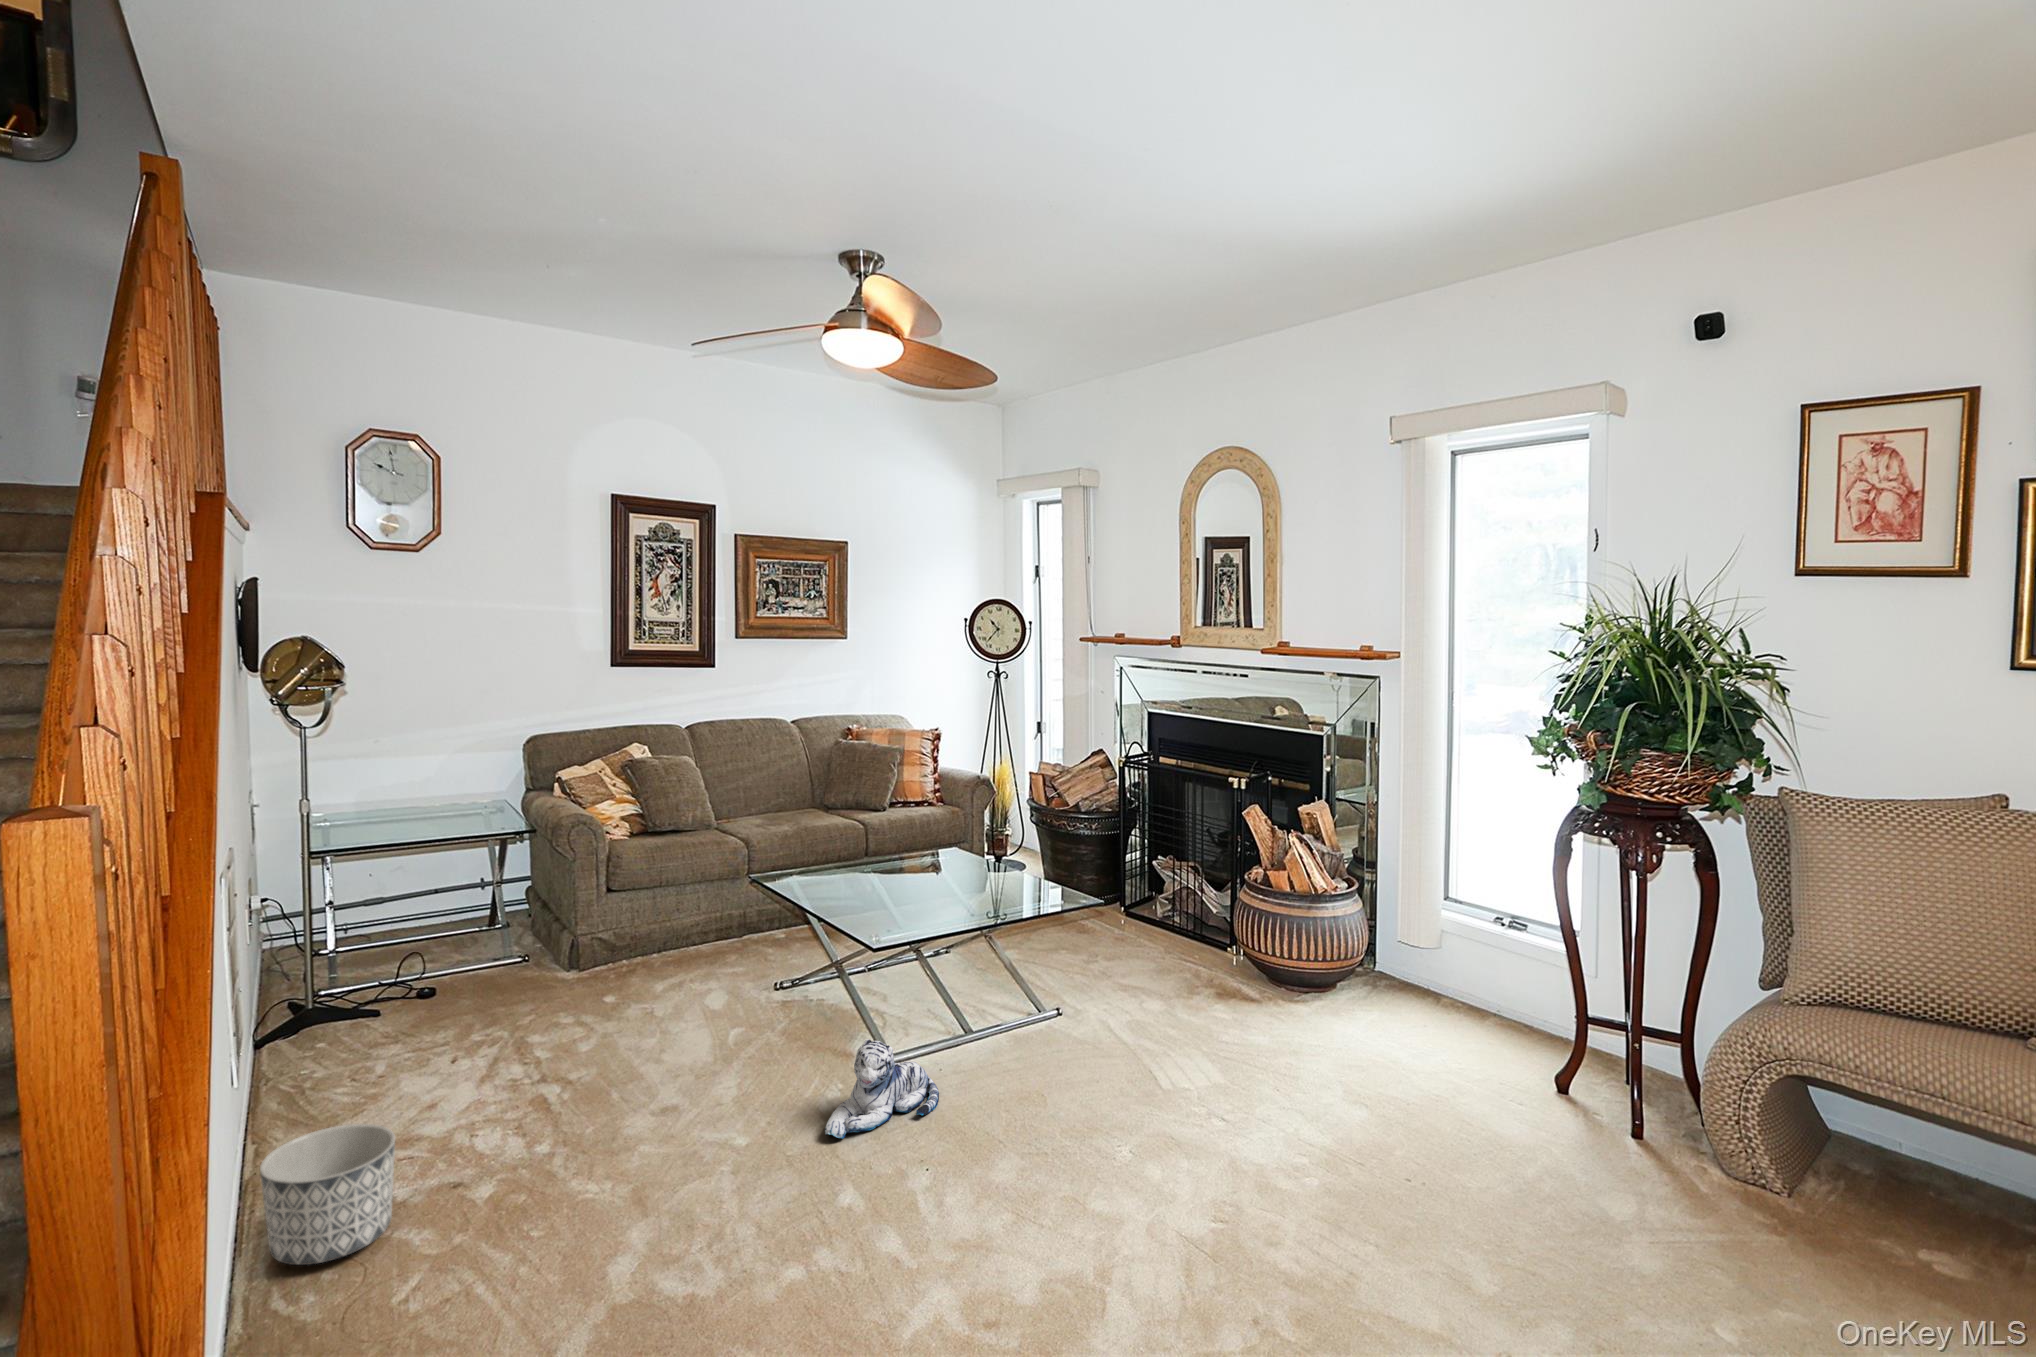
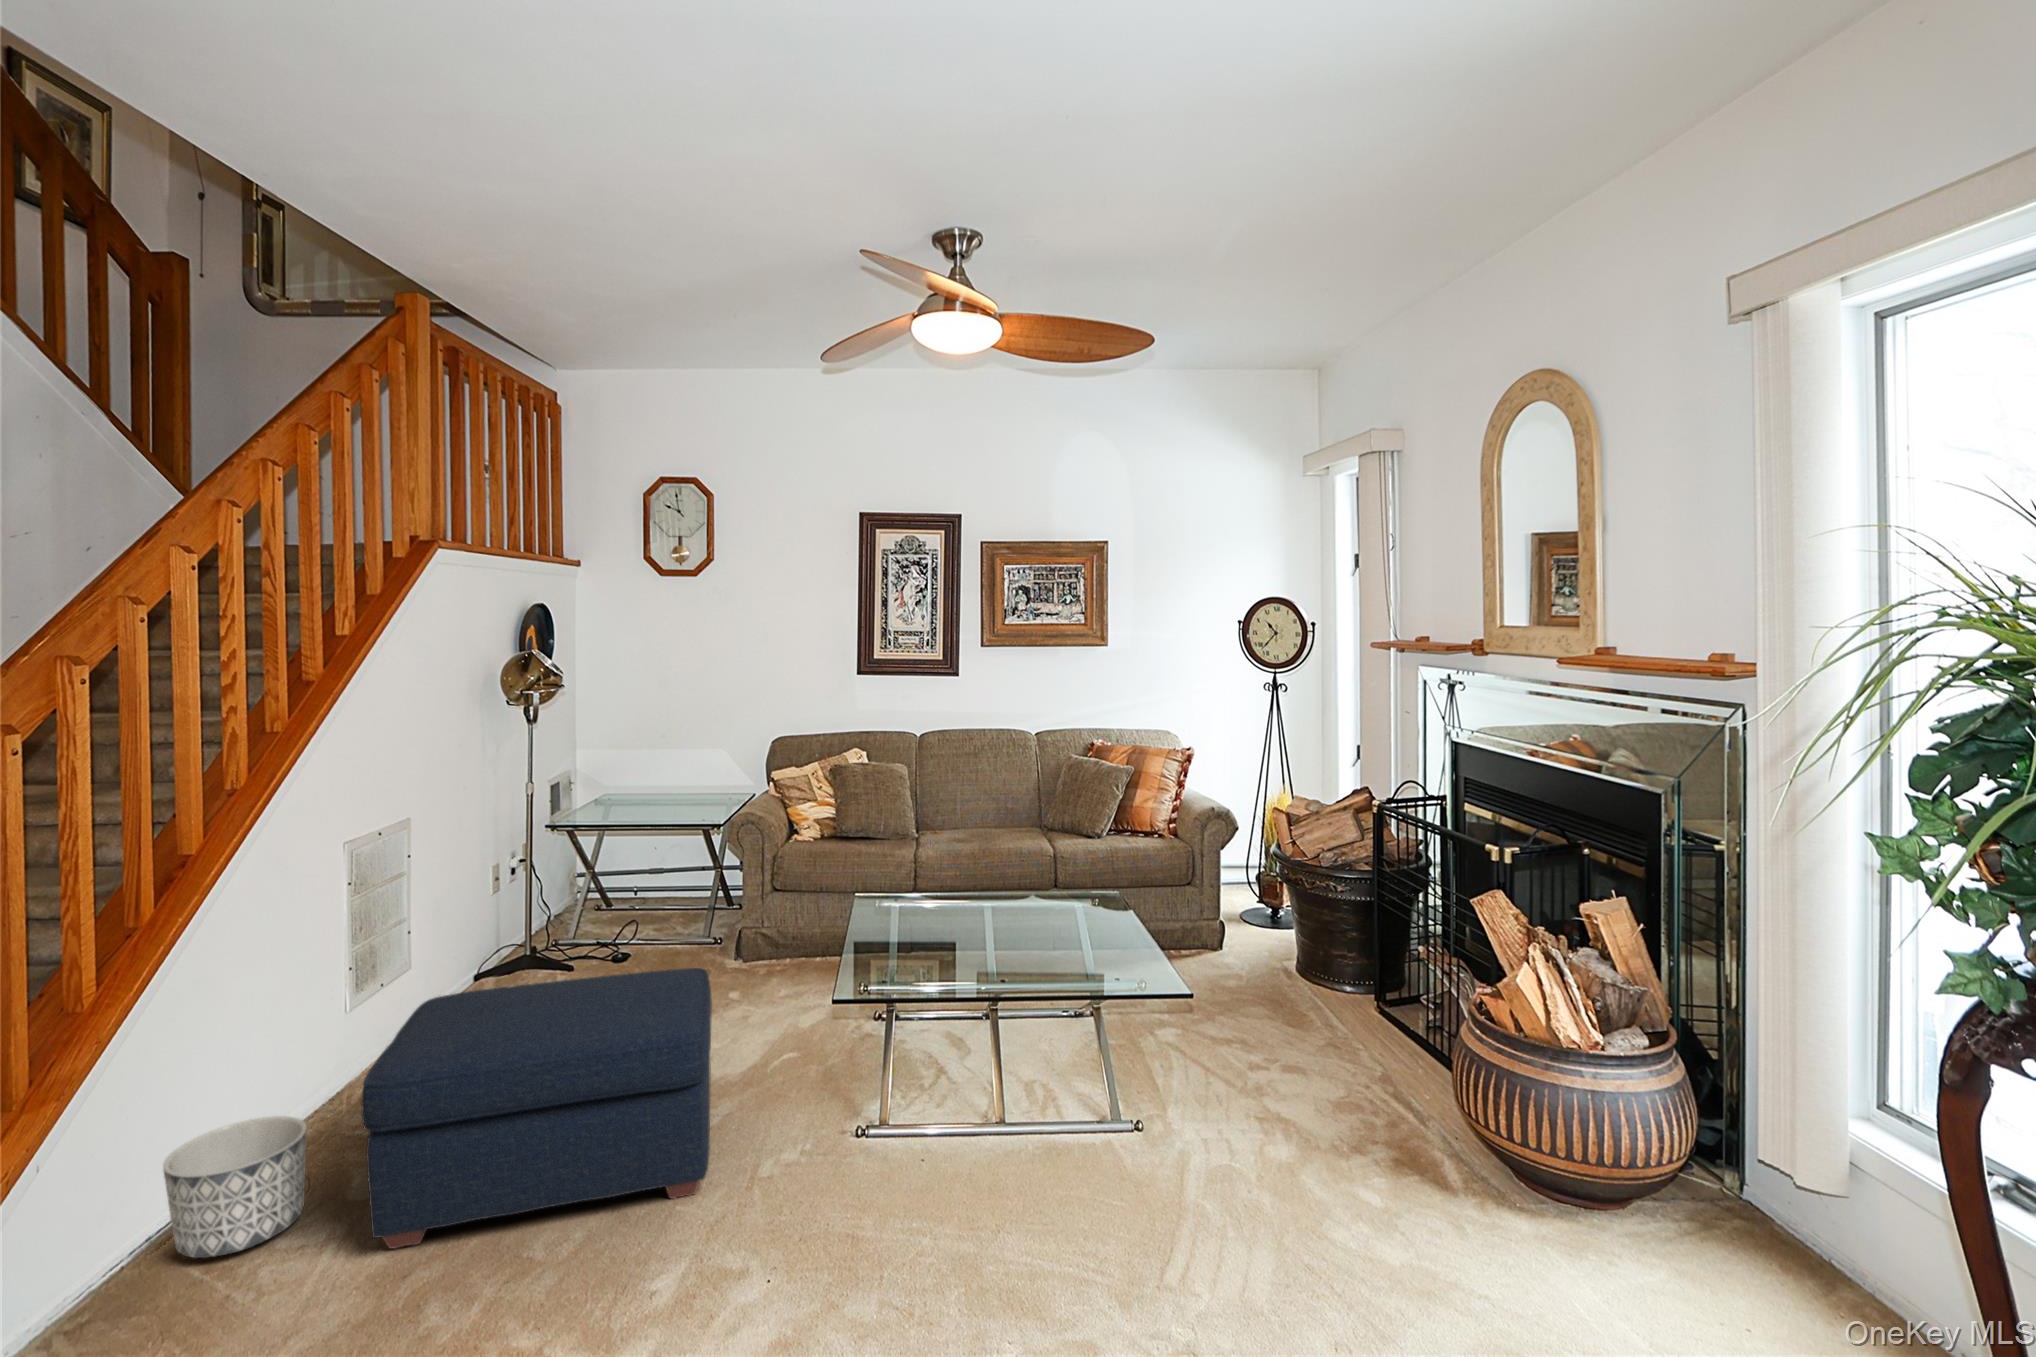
ottoman: none [436,939,770,1208] -> present [361,968,712,1249]
plush toy: present [825,1039,939,1138] -> none [713,1139,900,1262]

